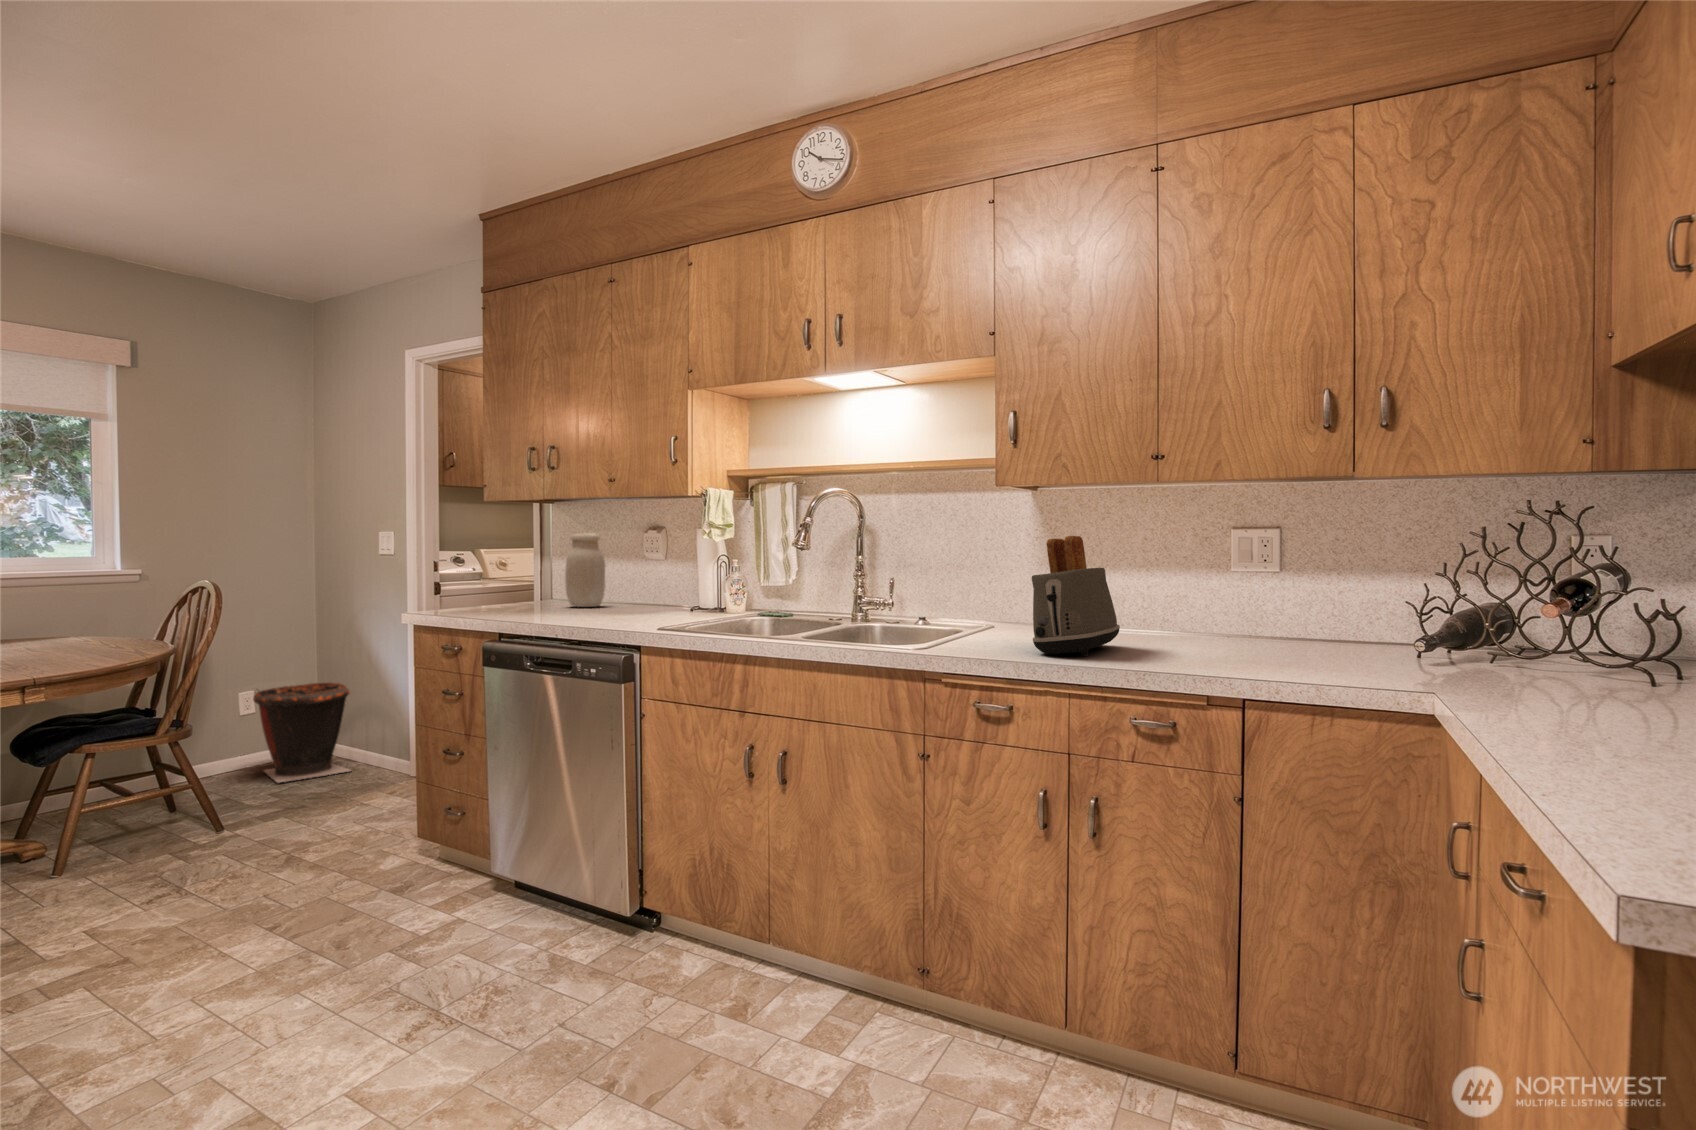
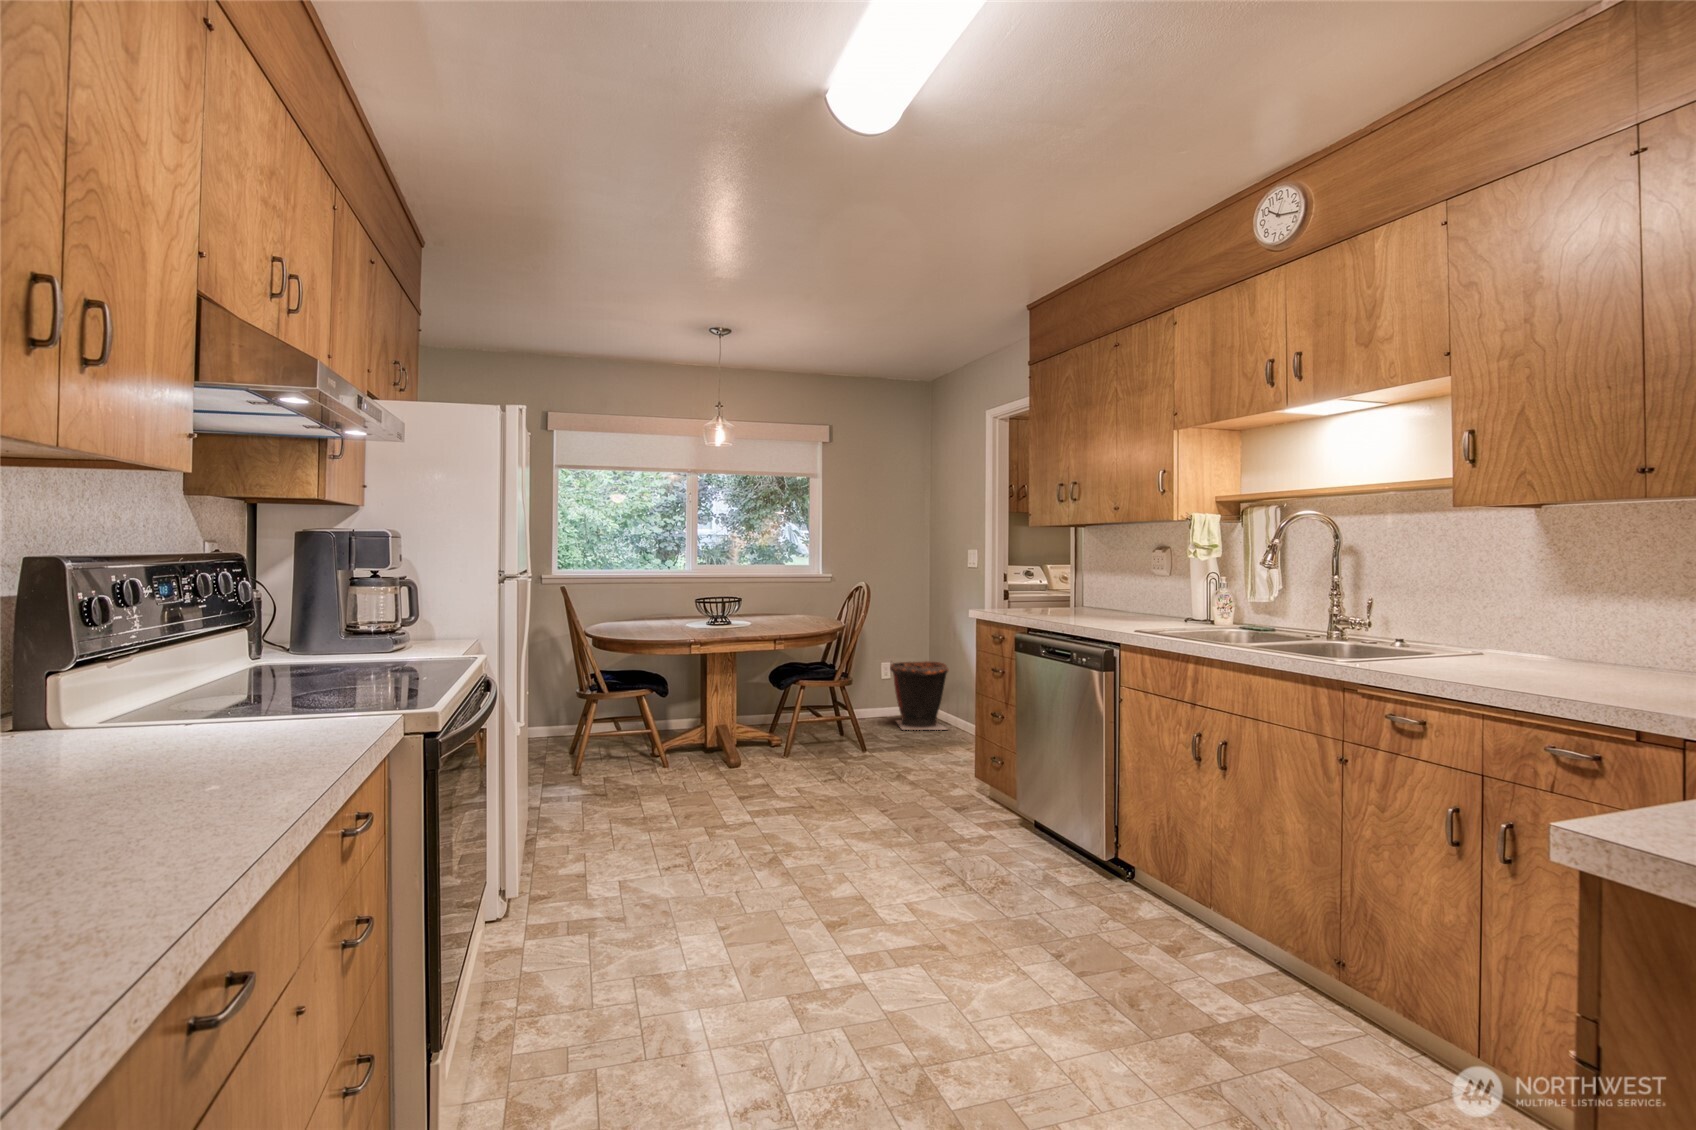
jar: present [565,533,606,607] -> none [1091,551,1124,613]
toaster: present [1032,536,1120,656] -> none [1457,559,1596,681]

